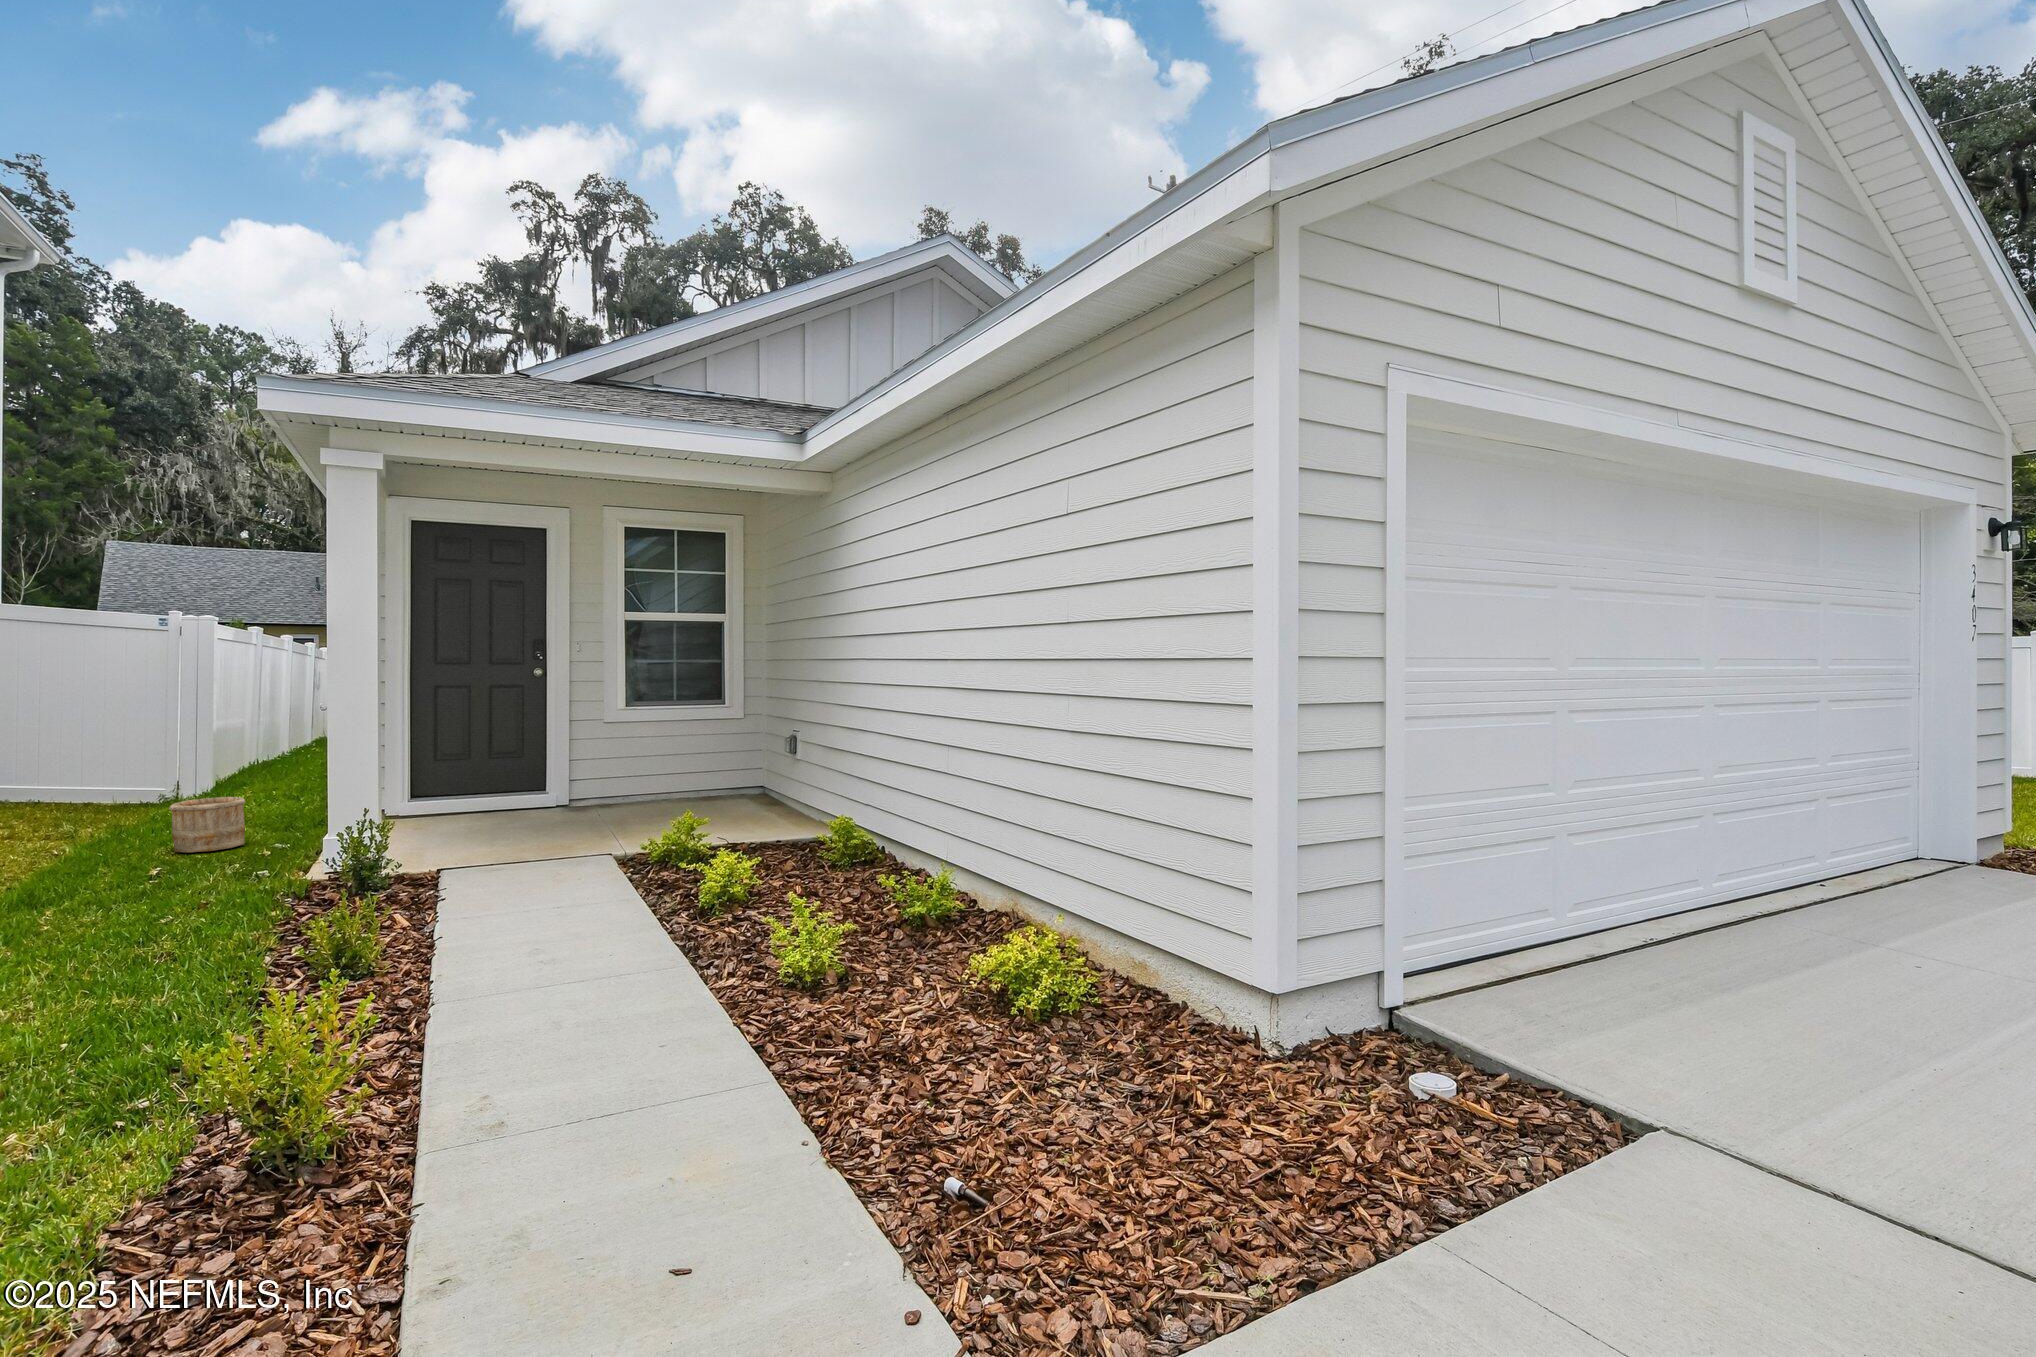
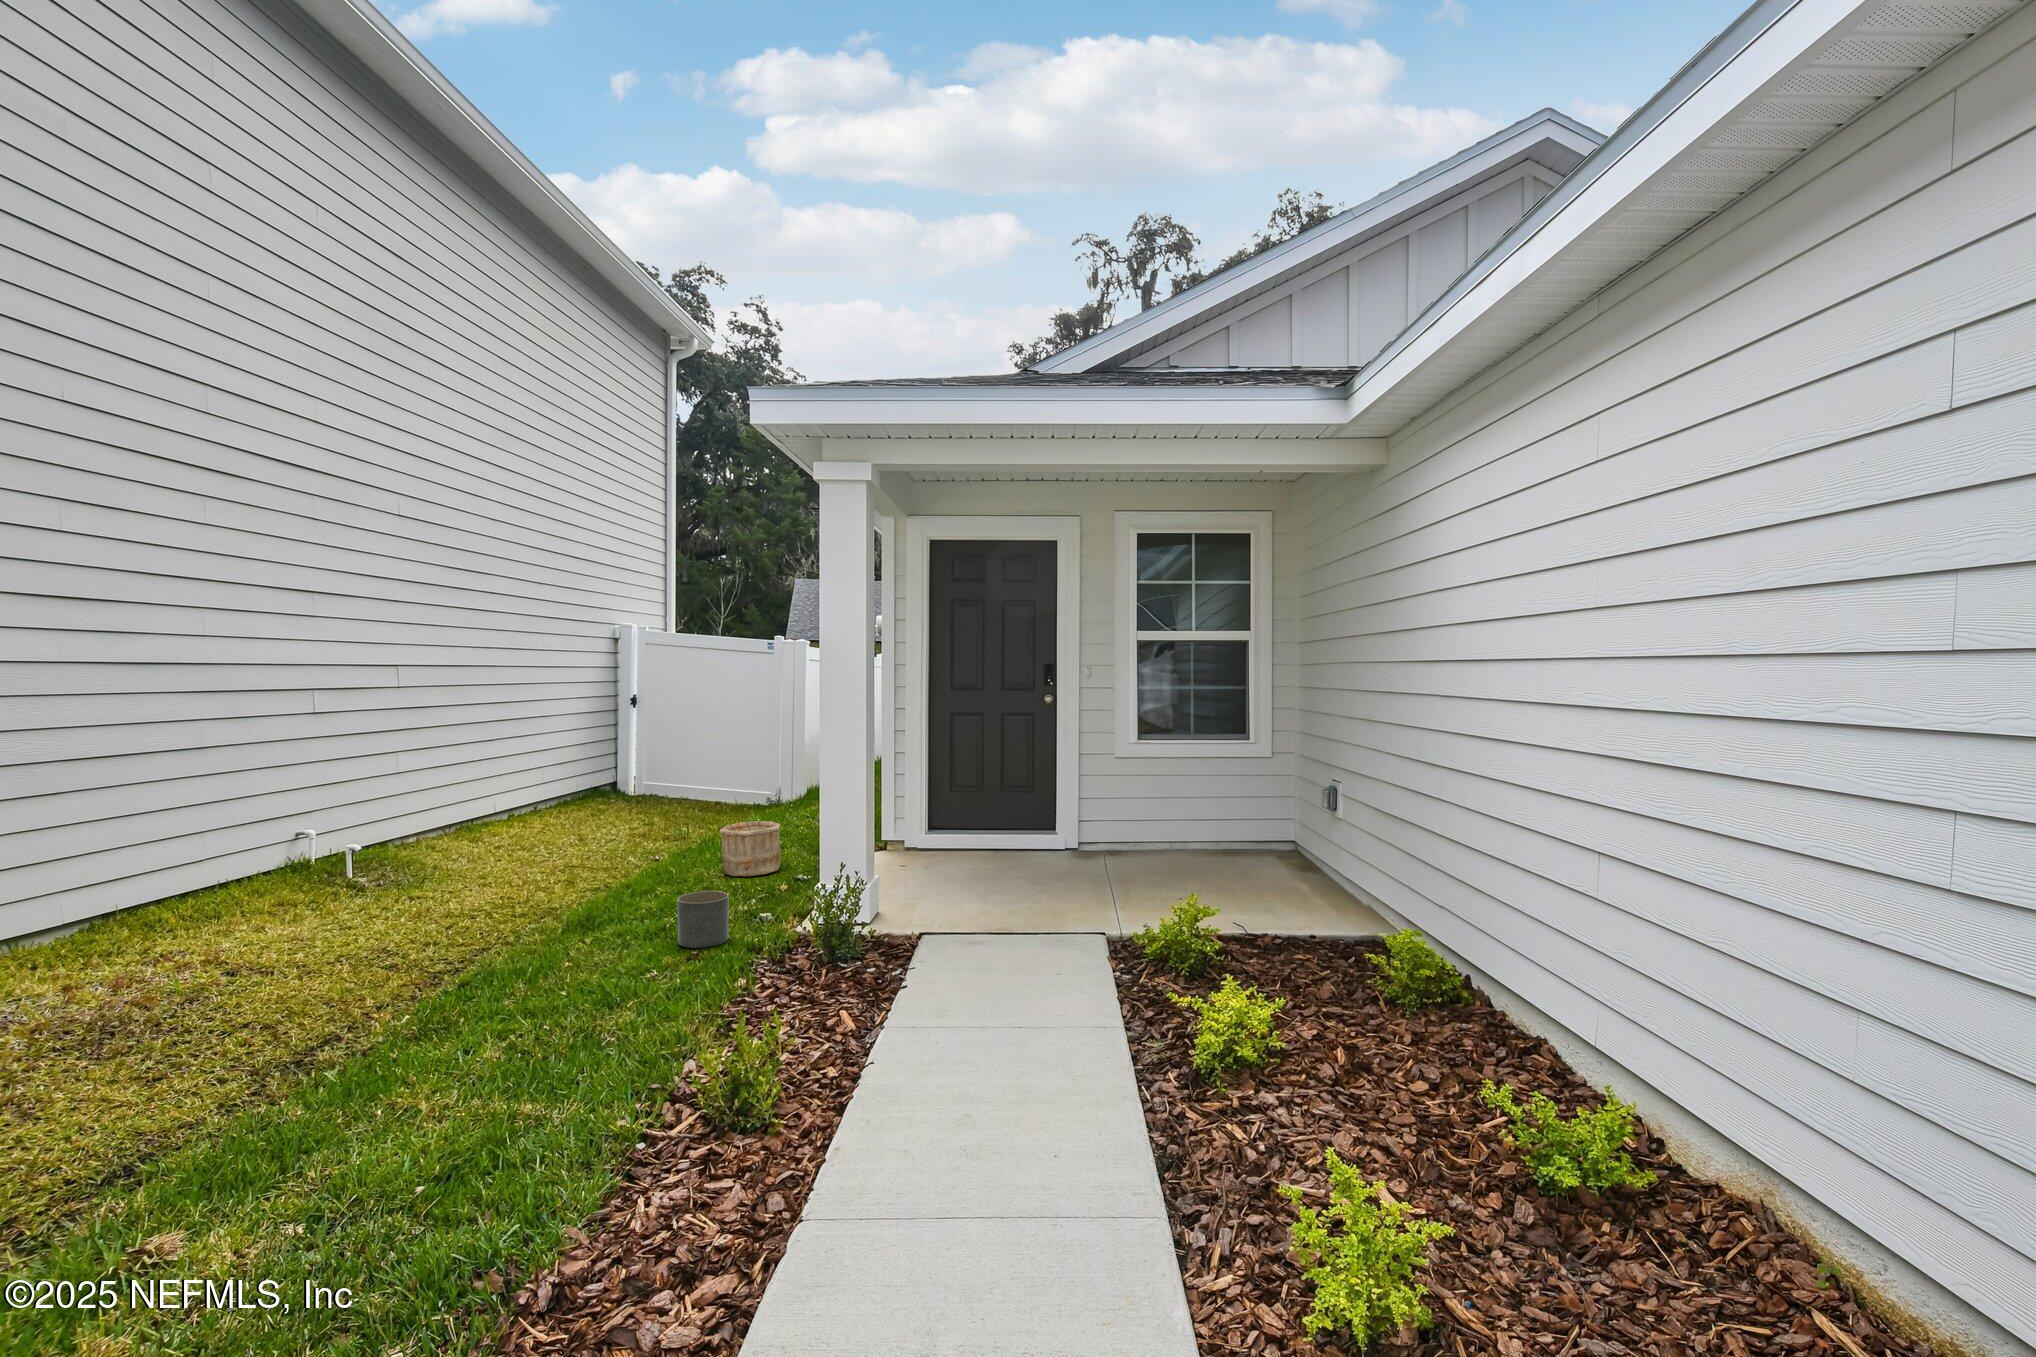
planter: none [170,848,230,900] -> present [677,891,729,948]

